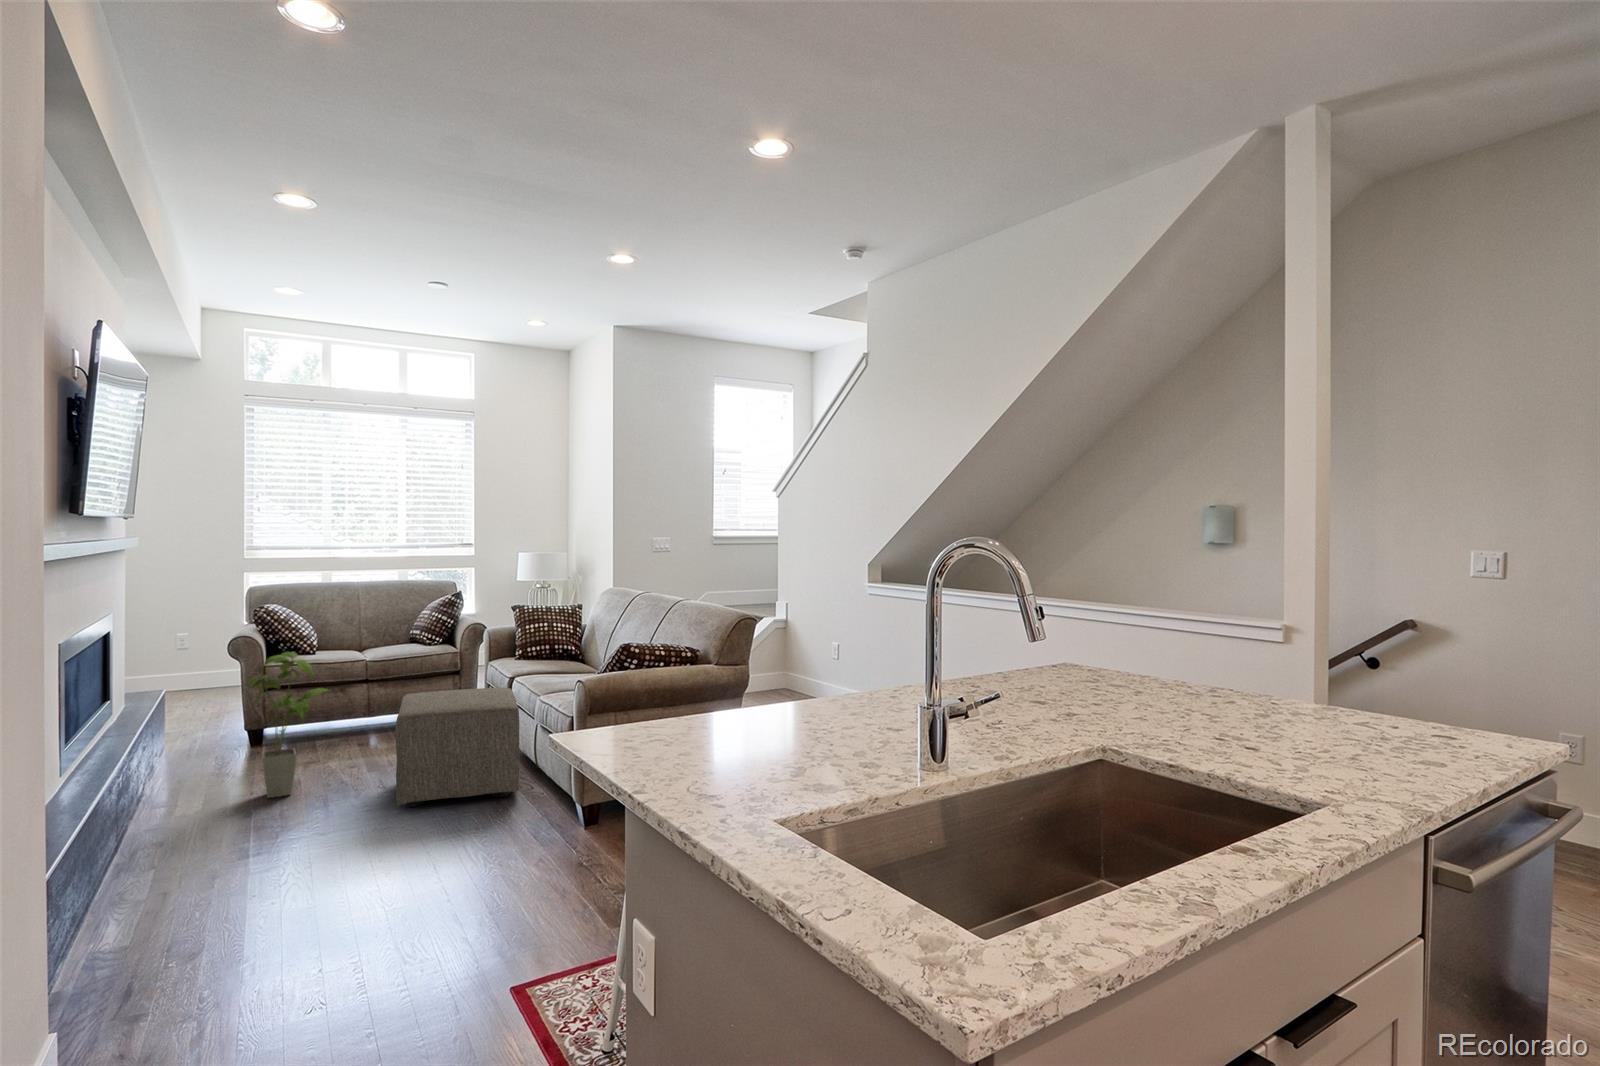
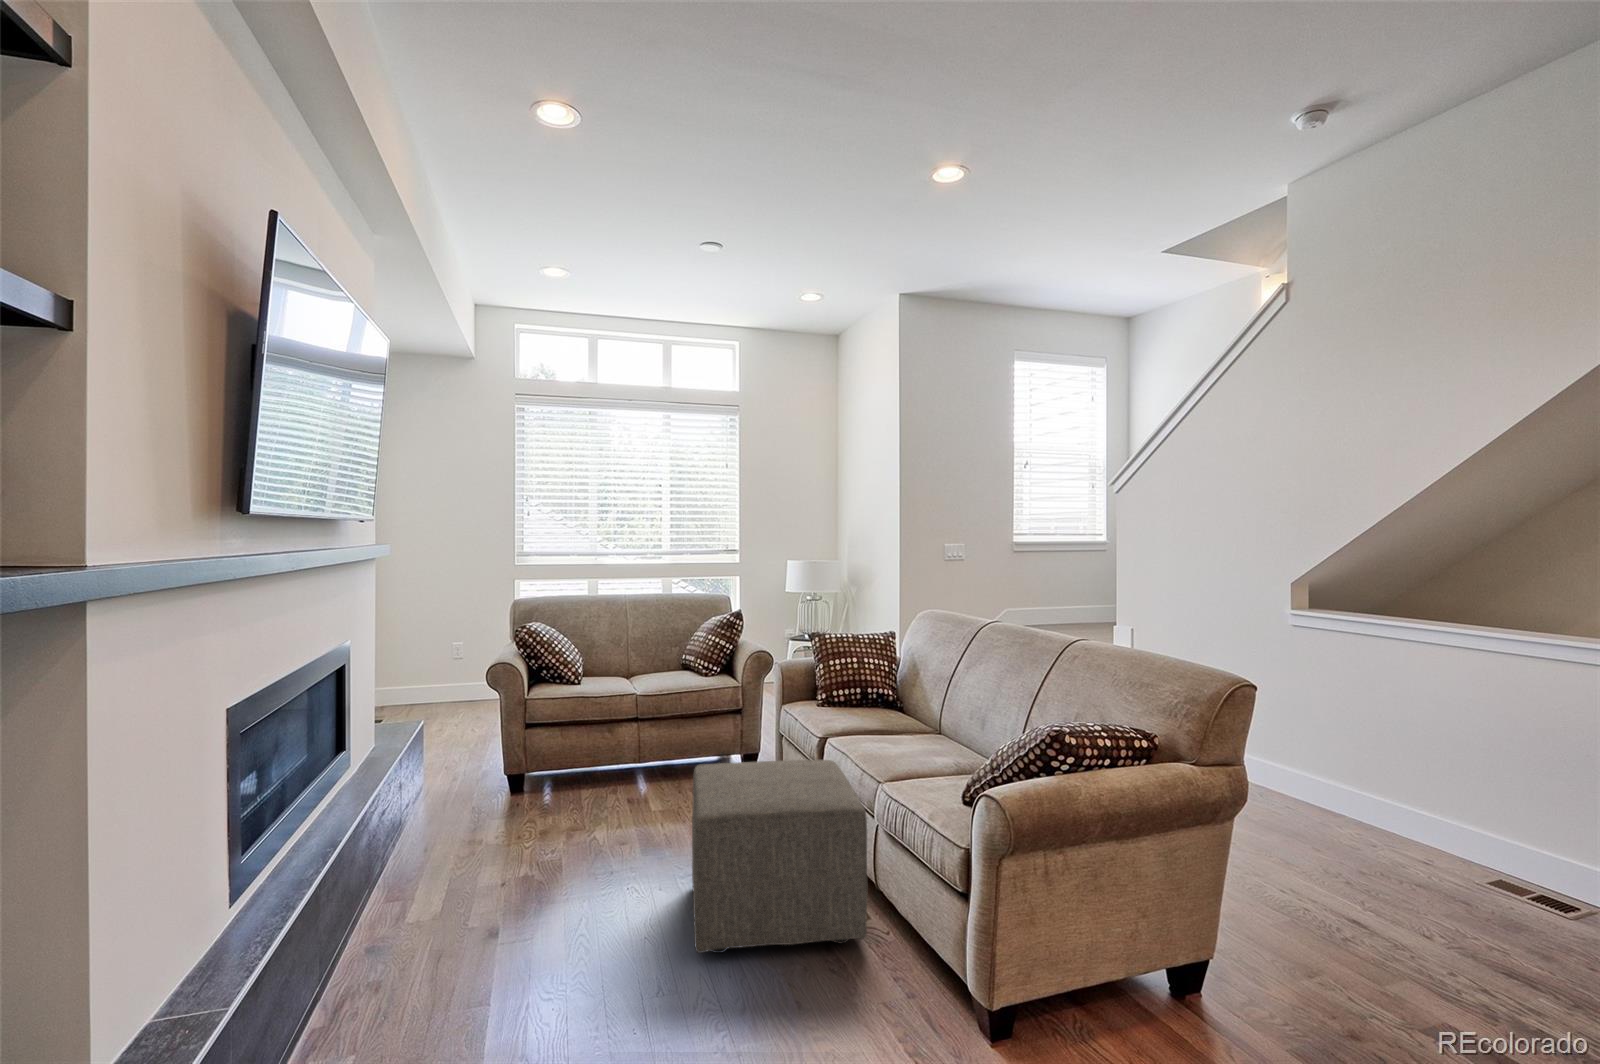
house plant: present [248,652,327,798] -> none [497,703,605,906]

